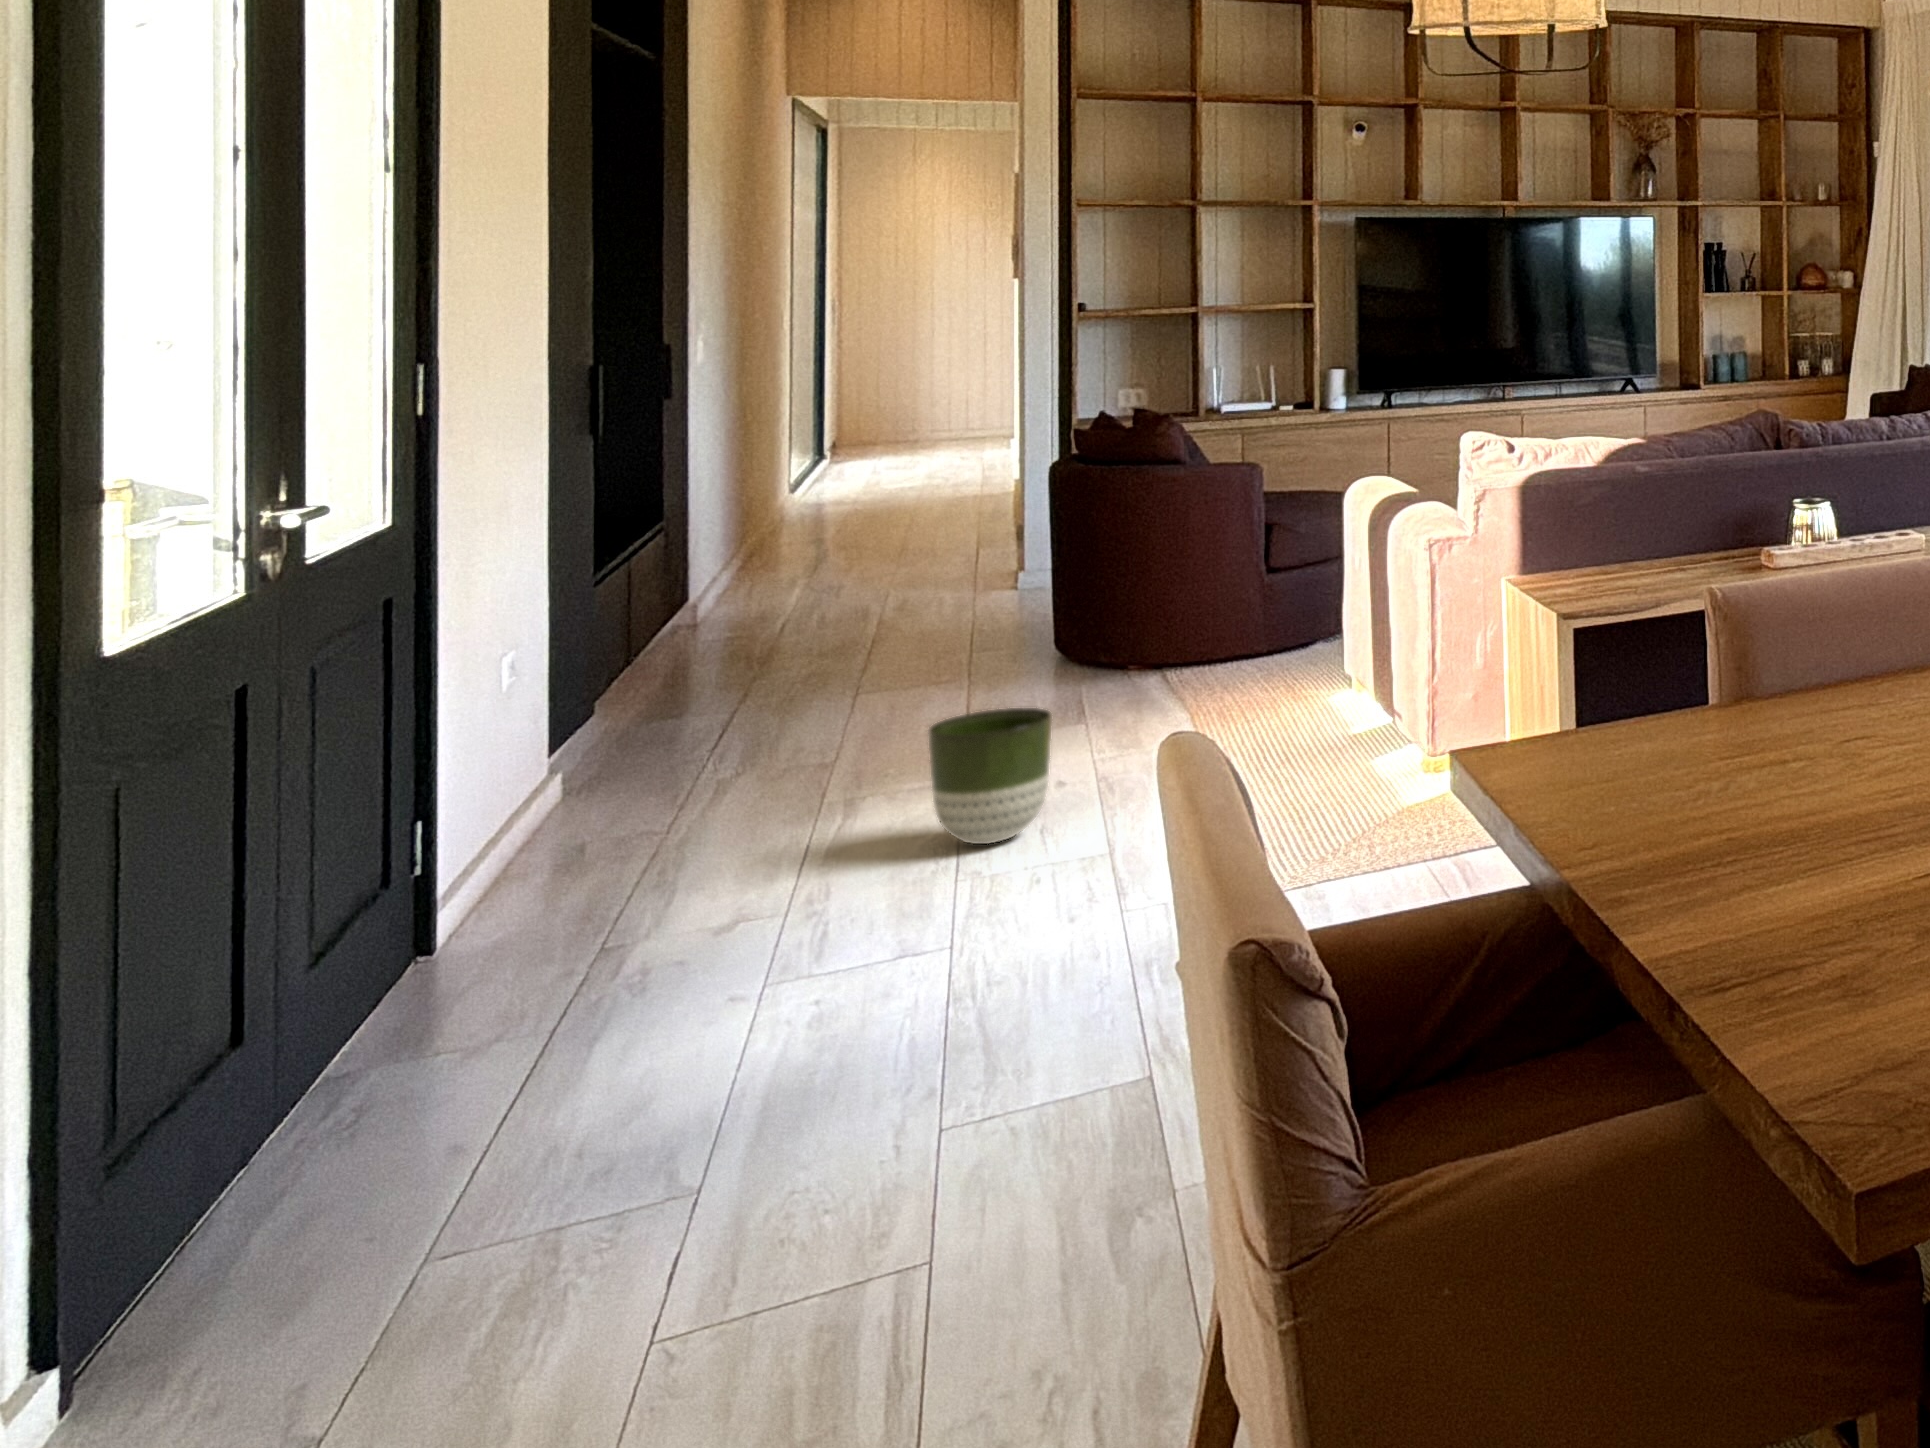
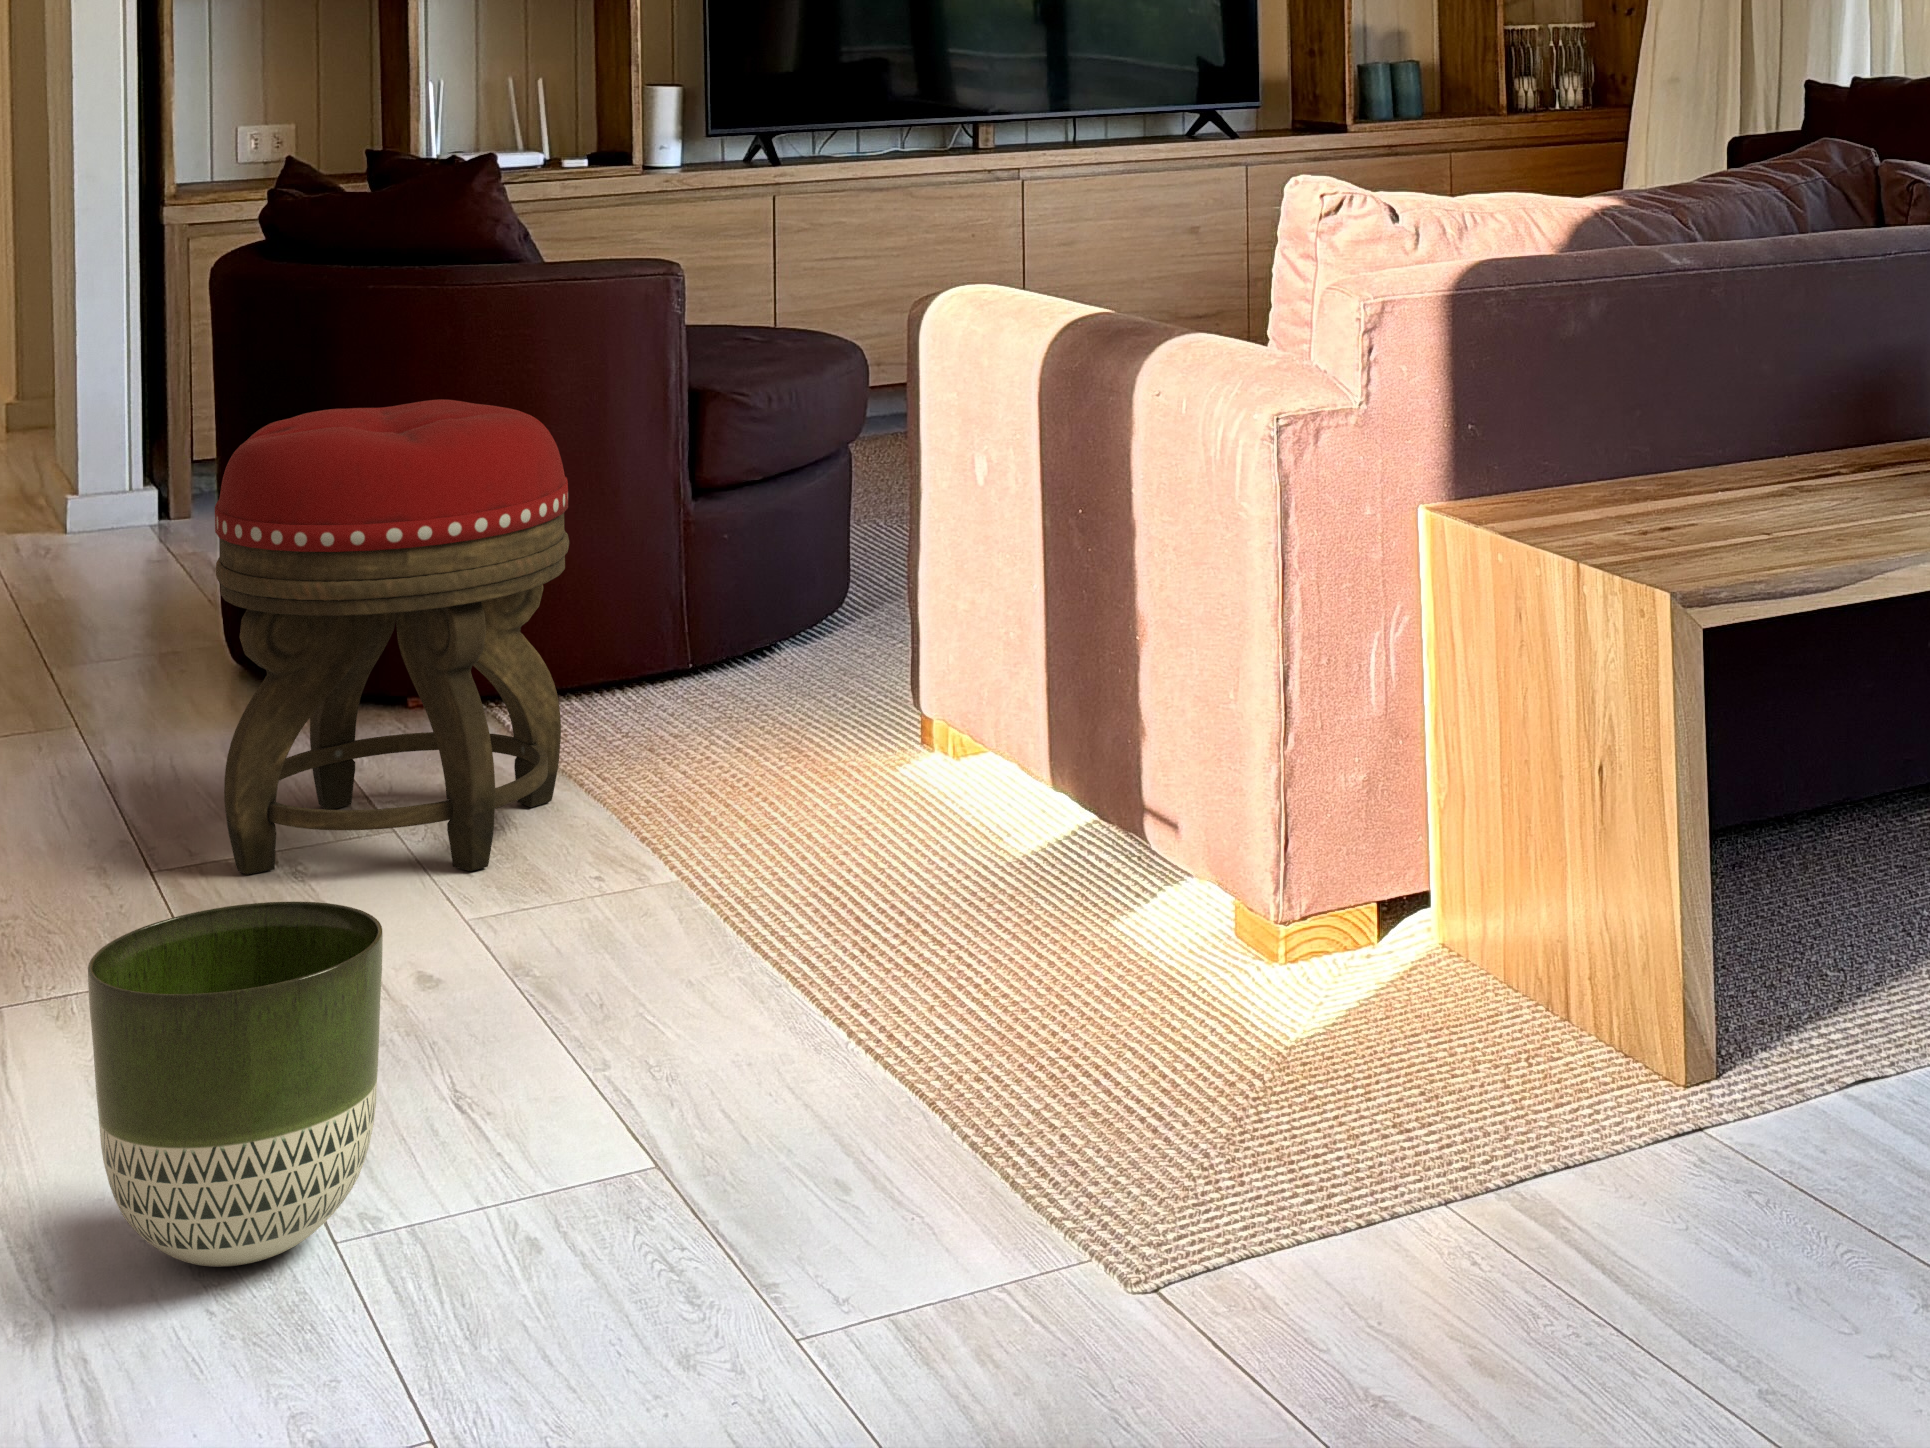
footstool: none [1037,518,1201,724] -> present [215,399,569,874]

